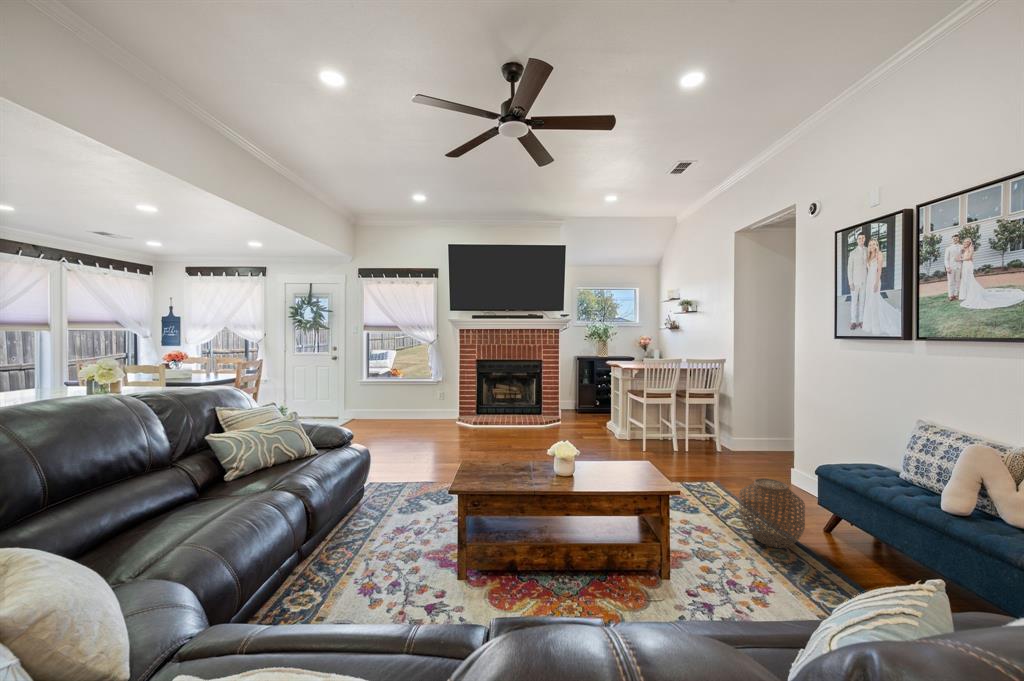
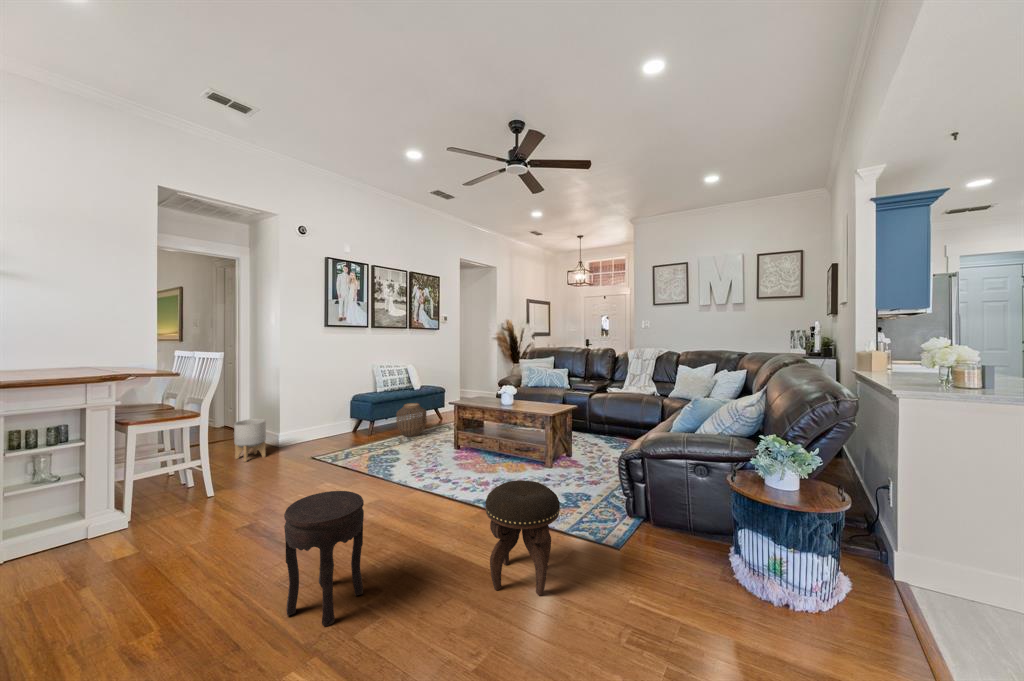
side table: none [473,403,502,448] -> present [284,491,364,626]
footstool: none [399,415,439,469] -> present [485,480,560,596]
planter: none [722,426,752,468] -> present [234,419,266,462]

